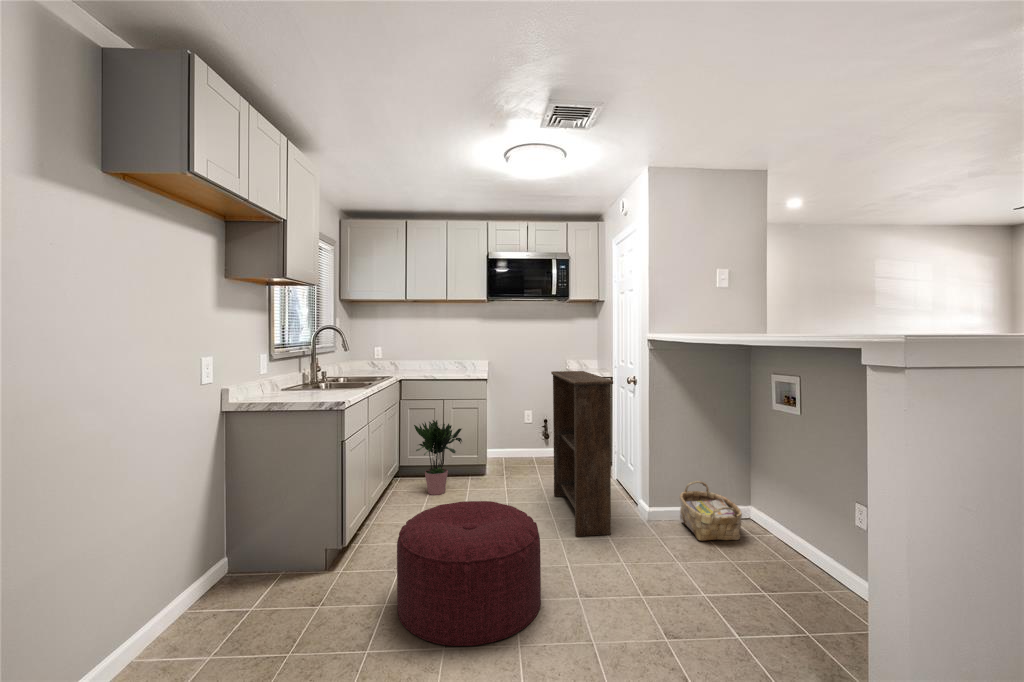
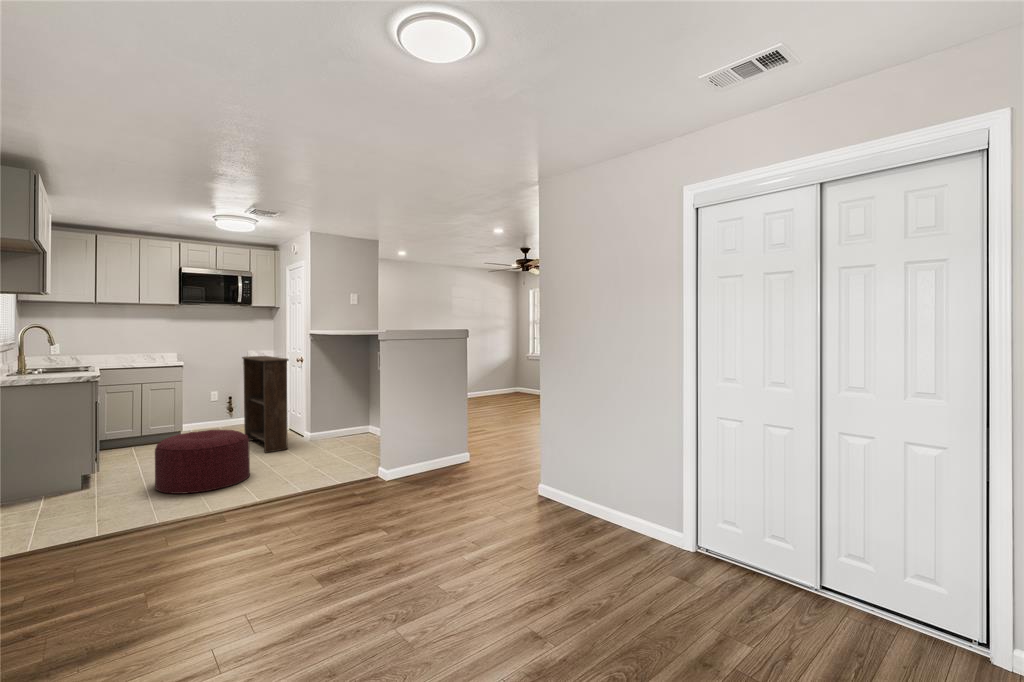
potted plant: present [414,420,462,495] -> none [119,395,170,454]
woven basket: present [680,481,742,541] -> none [329,415,362,444]

